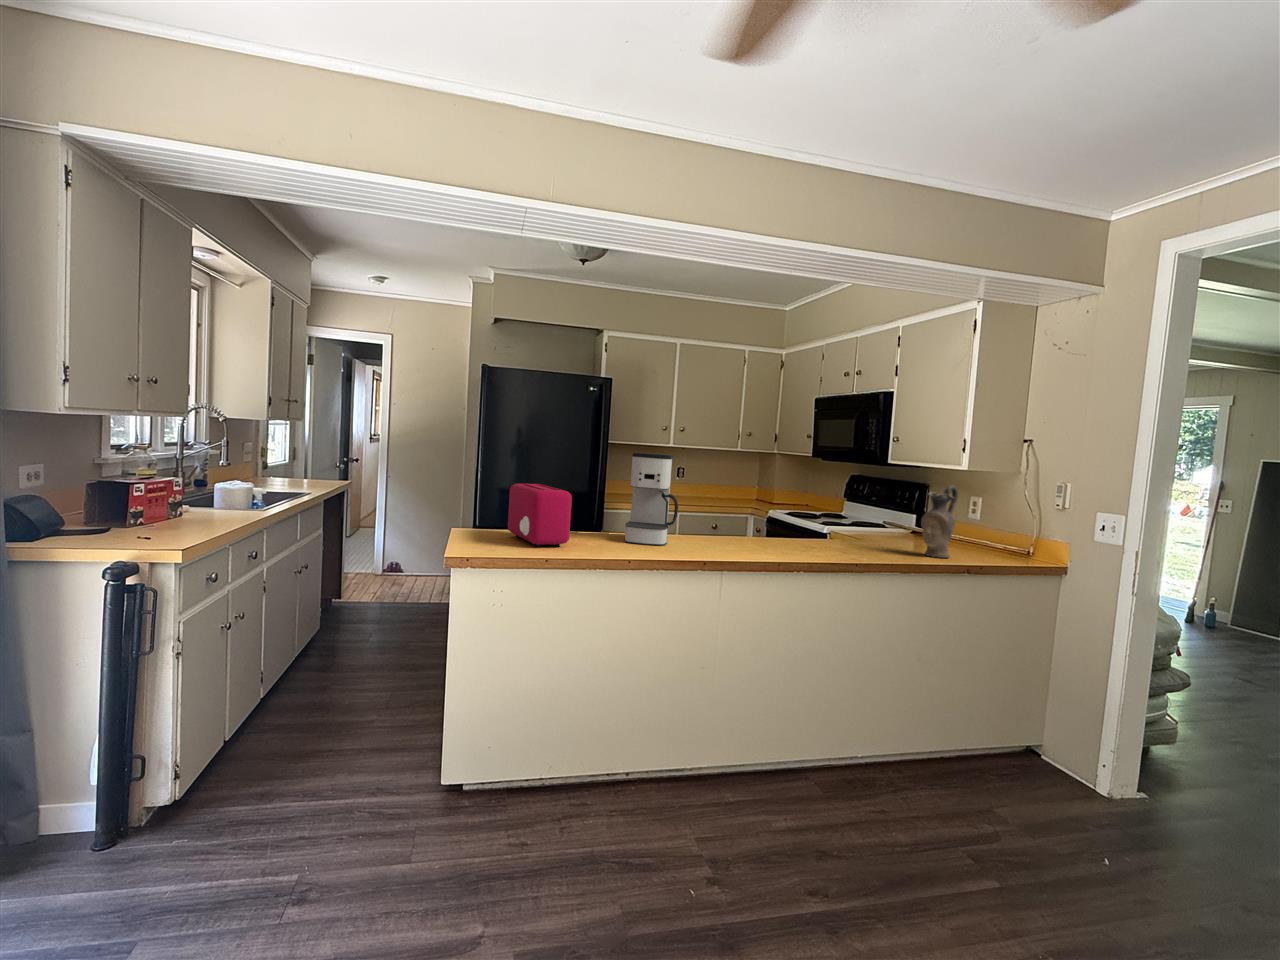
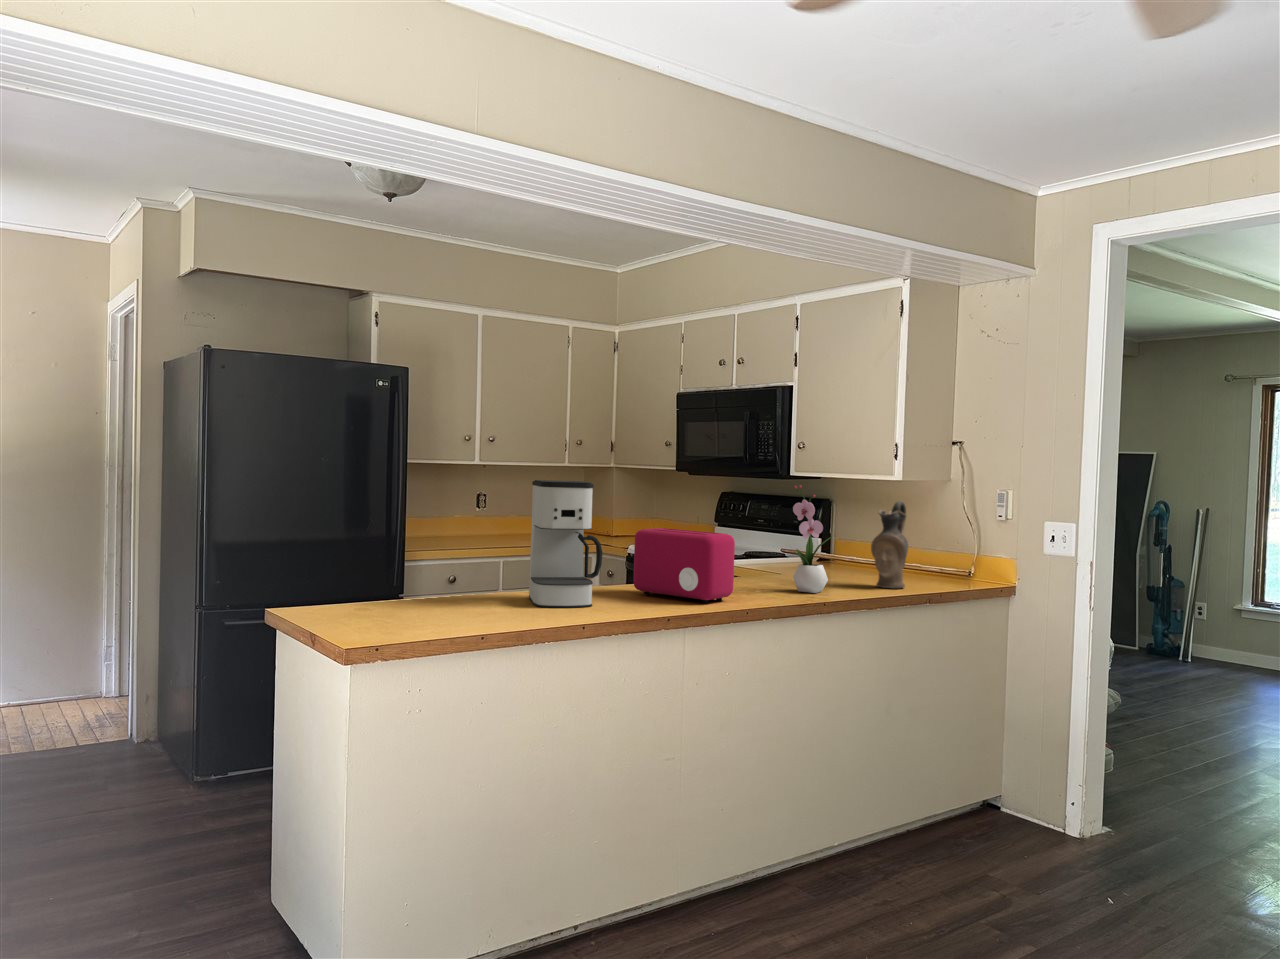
flower arrangement: none [843,467,880,554] -> present [793,485,832,593]
toaster: present [508,484,572,547] -> present [634,528,735,603]

